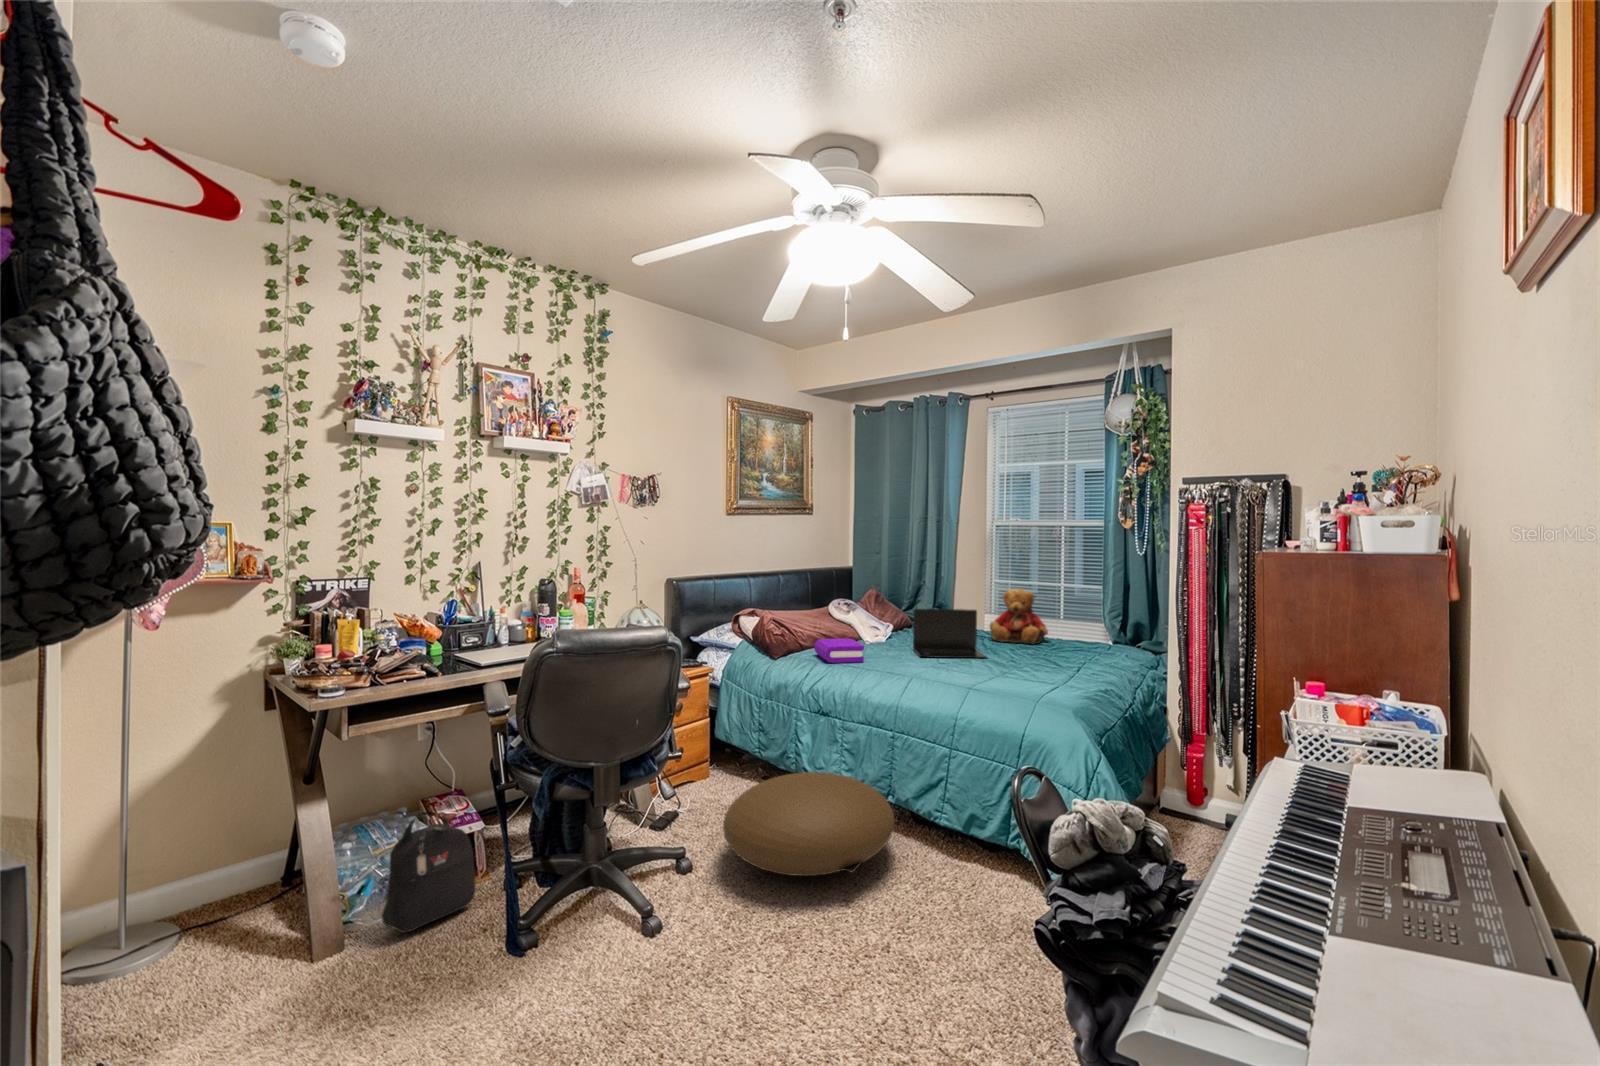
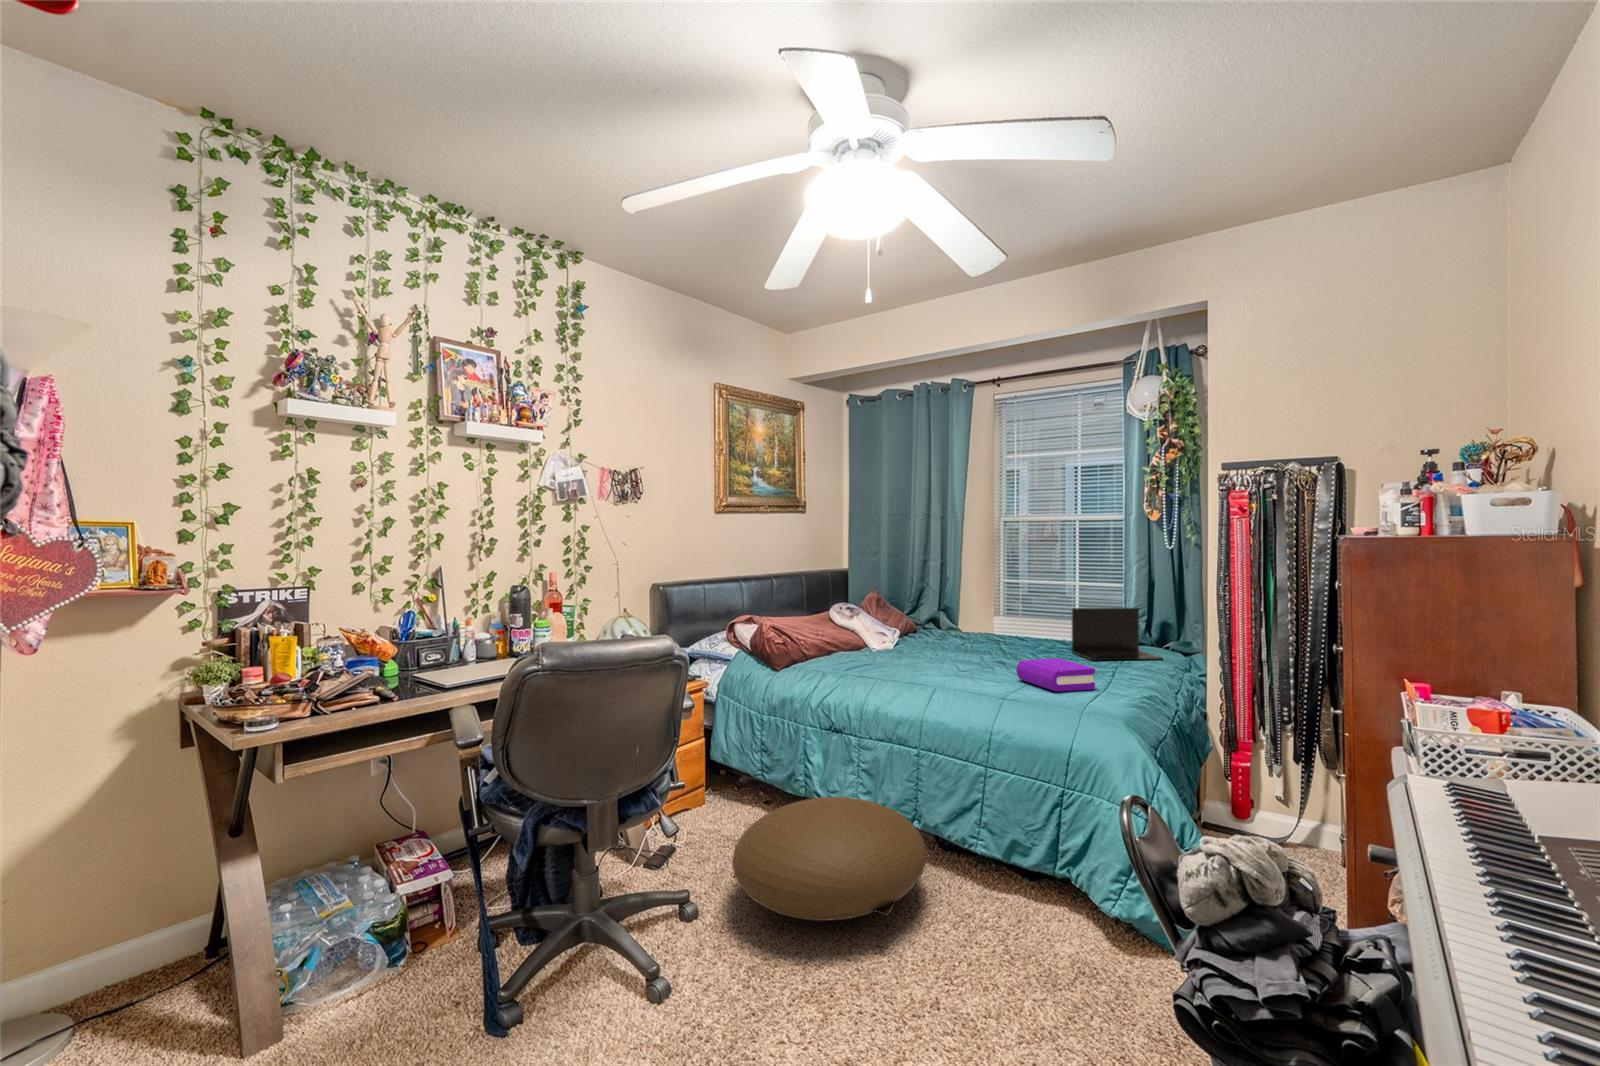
teddy bear: present [990,589,1048,645] -> none [1002,586,1067,647]
laptop: present [913,609,987,658] -> present [1072,608,1163,660]
book: present [814,639,864,663] -> present [1016,659,1095,692]
backpack: present [382,812,476,933] -> none [329,865,443,1014]

